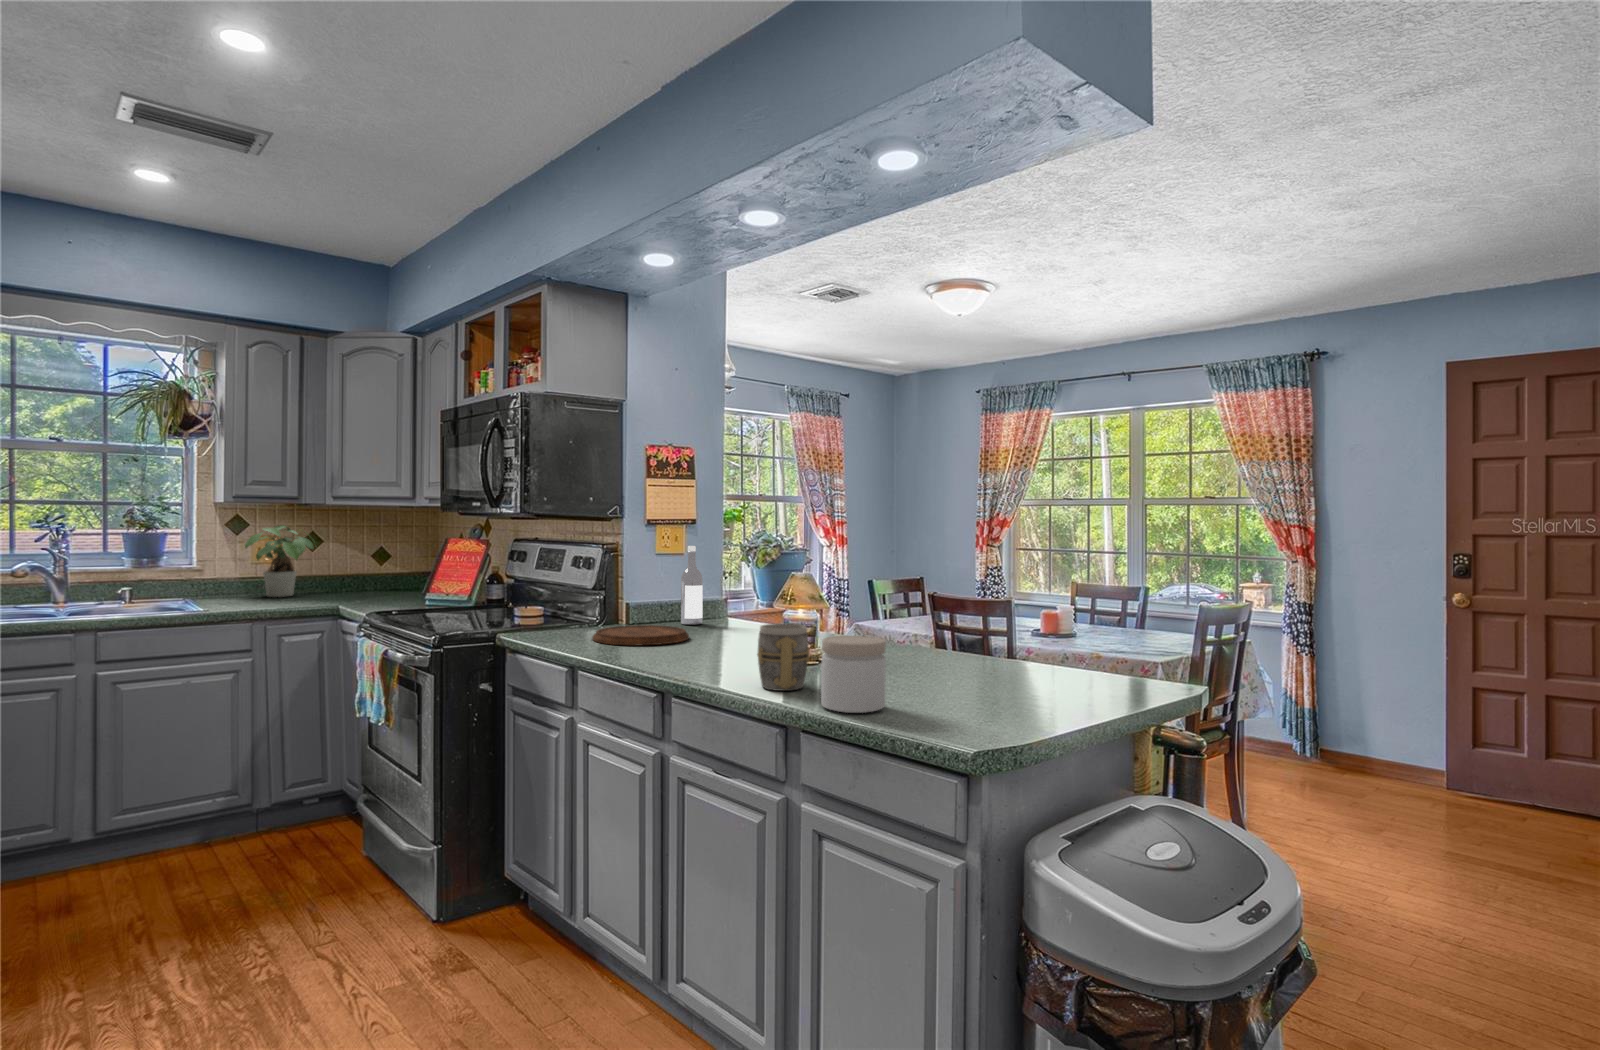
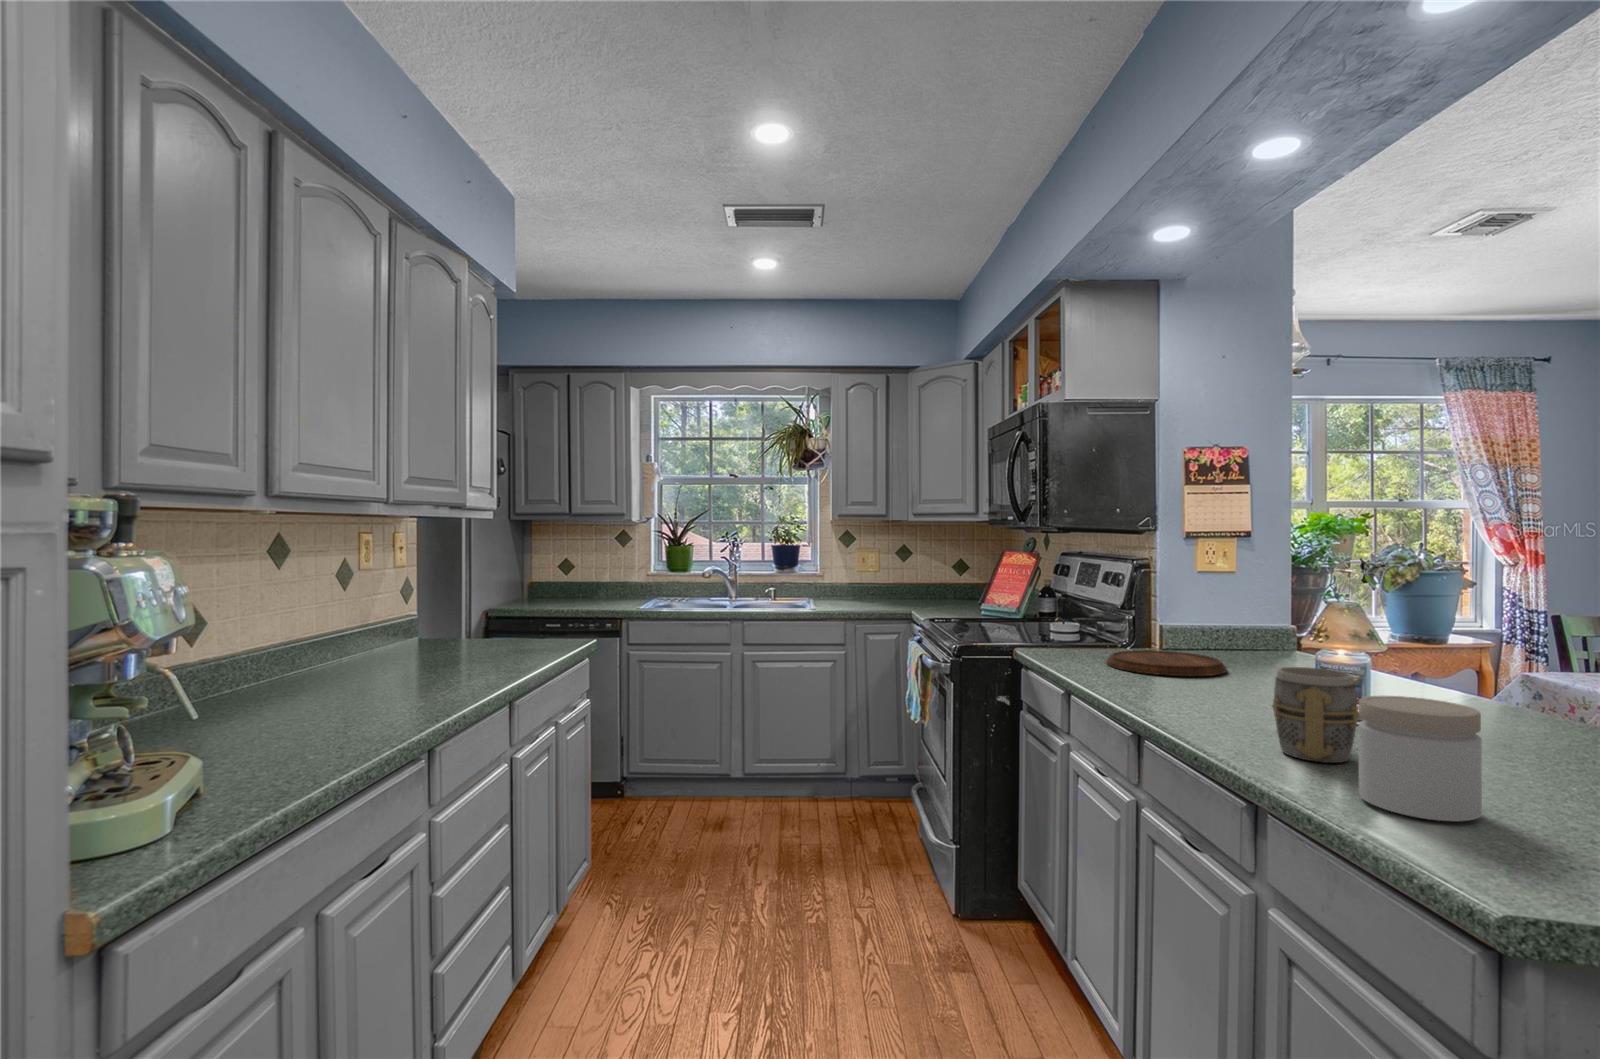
potted plant: present [245,525,314,597] -> none [847,540,901,599]
wine bottle: present [681,546,703,625] -> none [1230,562,1259,656]

